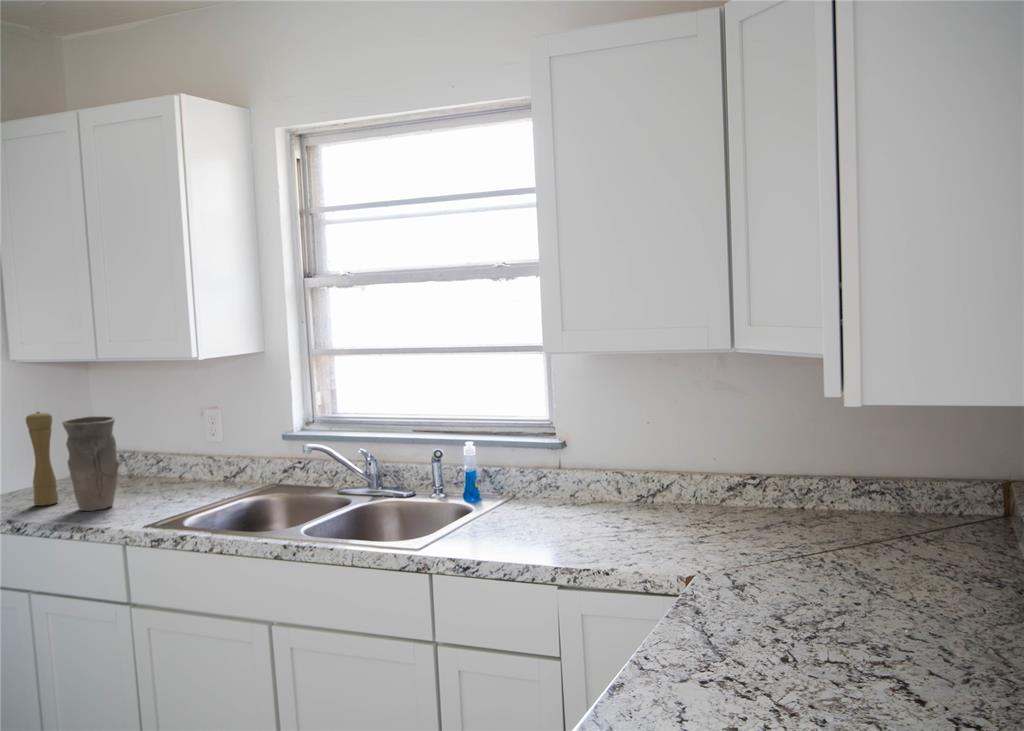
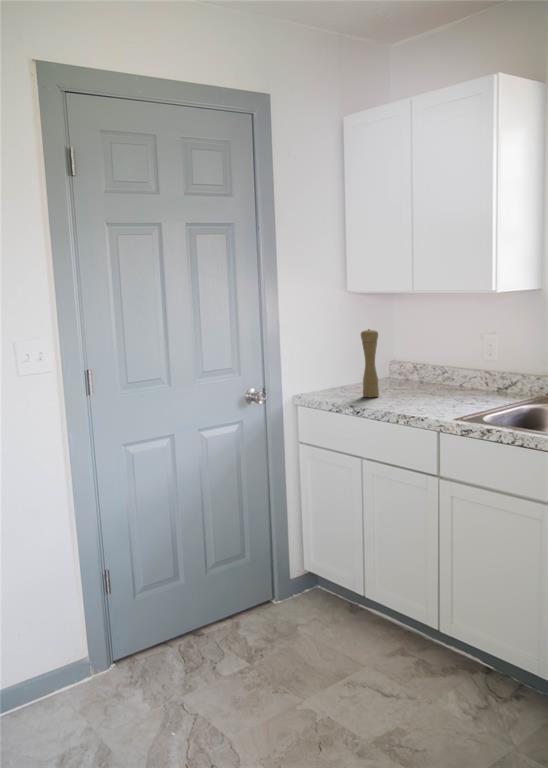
vase: present [62,416,119,511] -> none [390,334,427,404]

